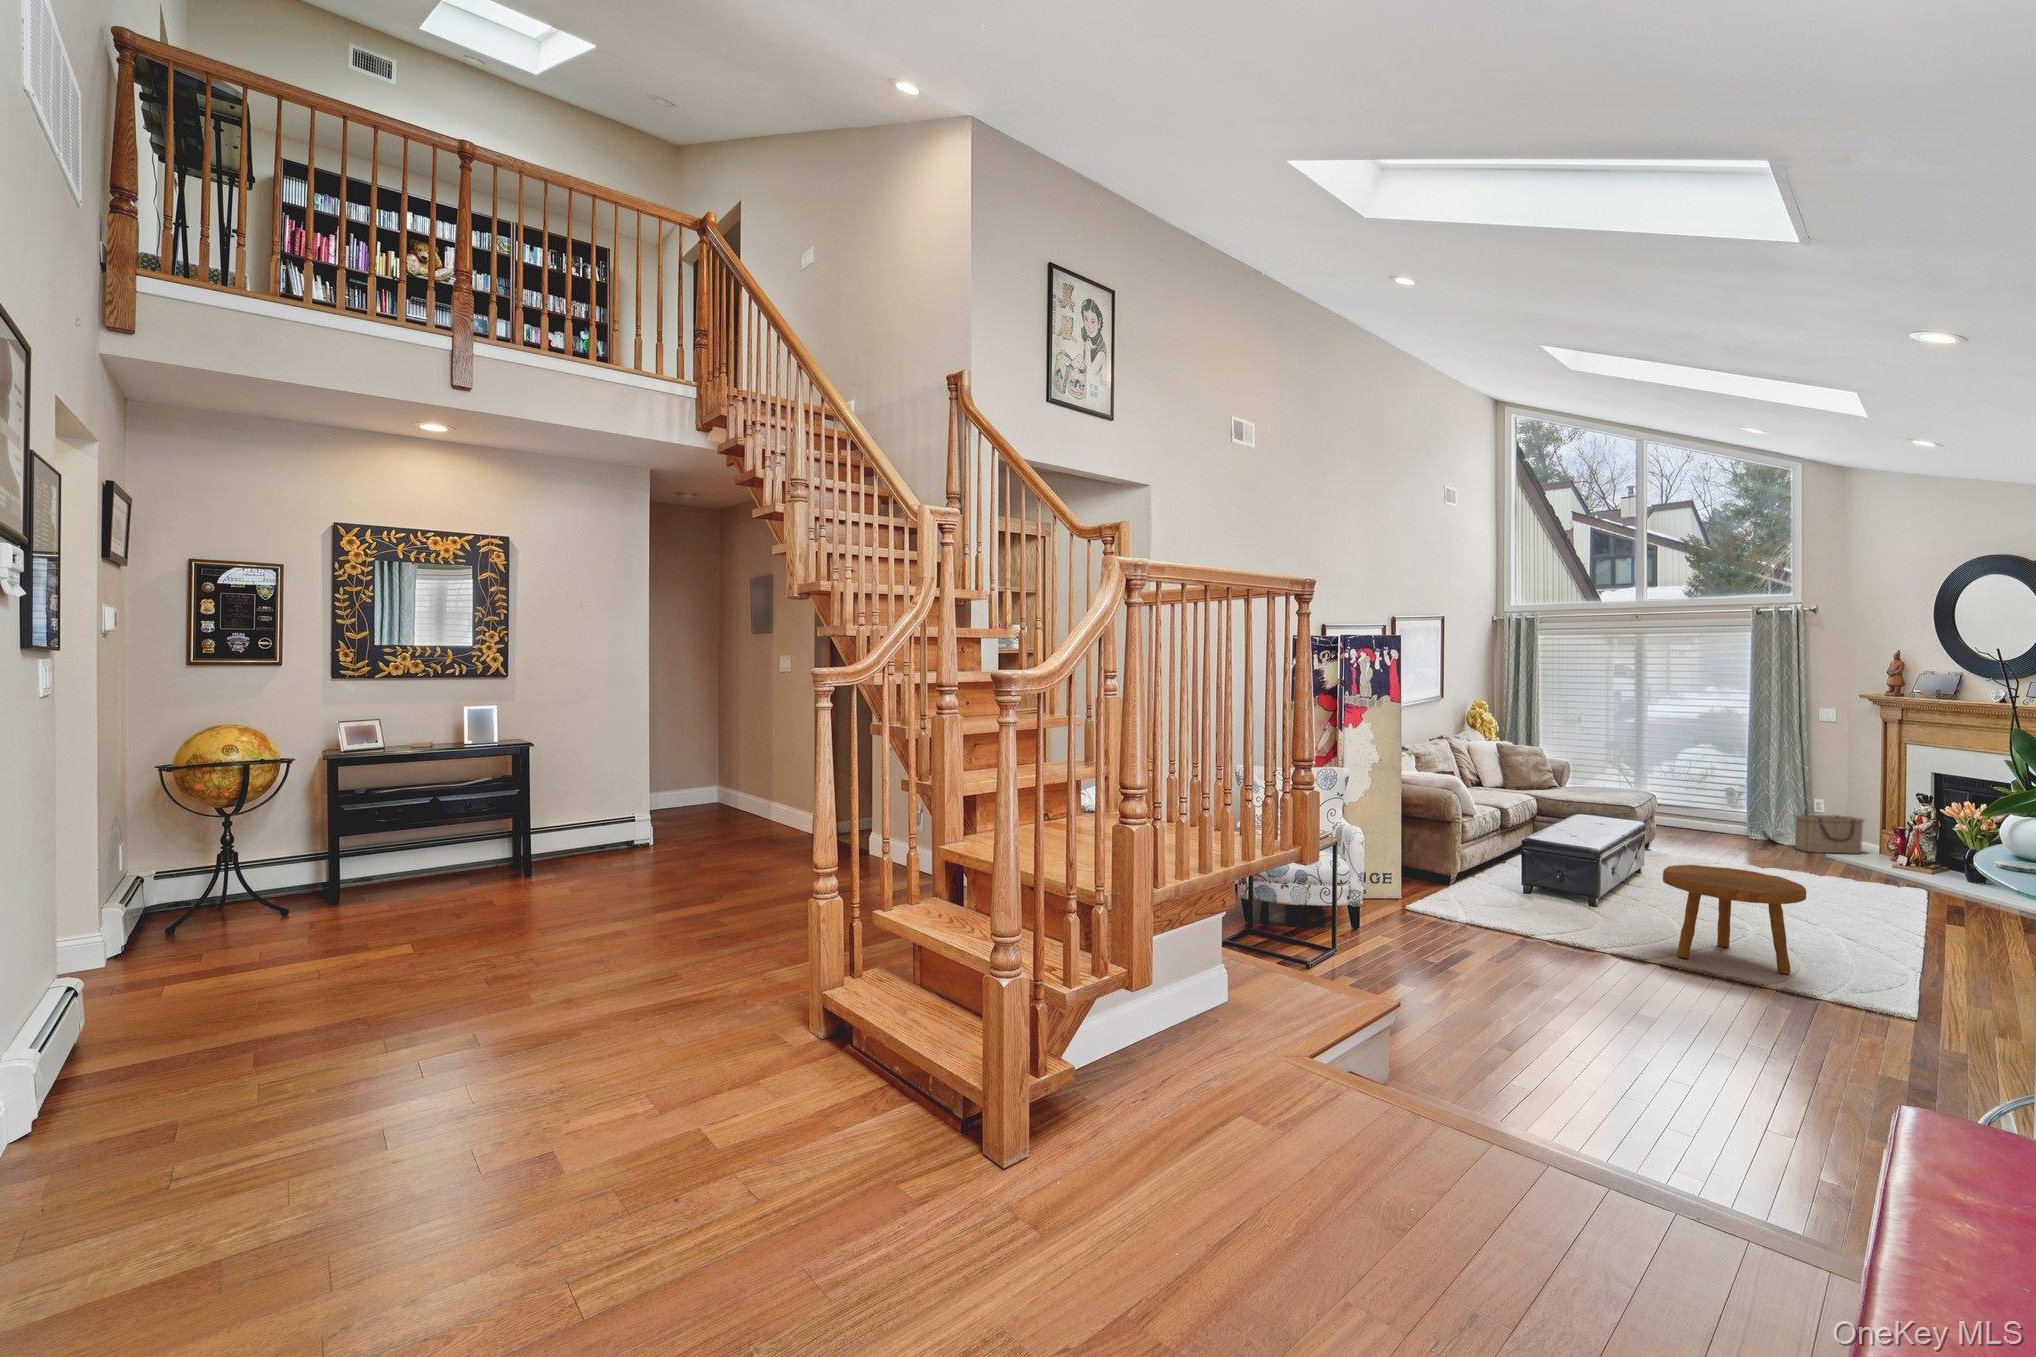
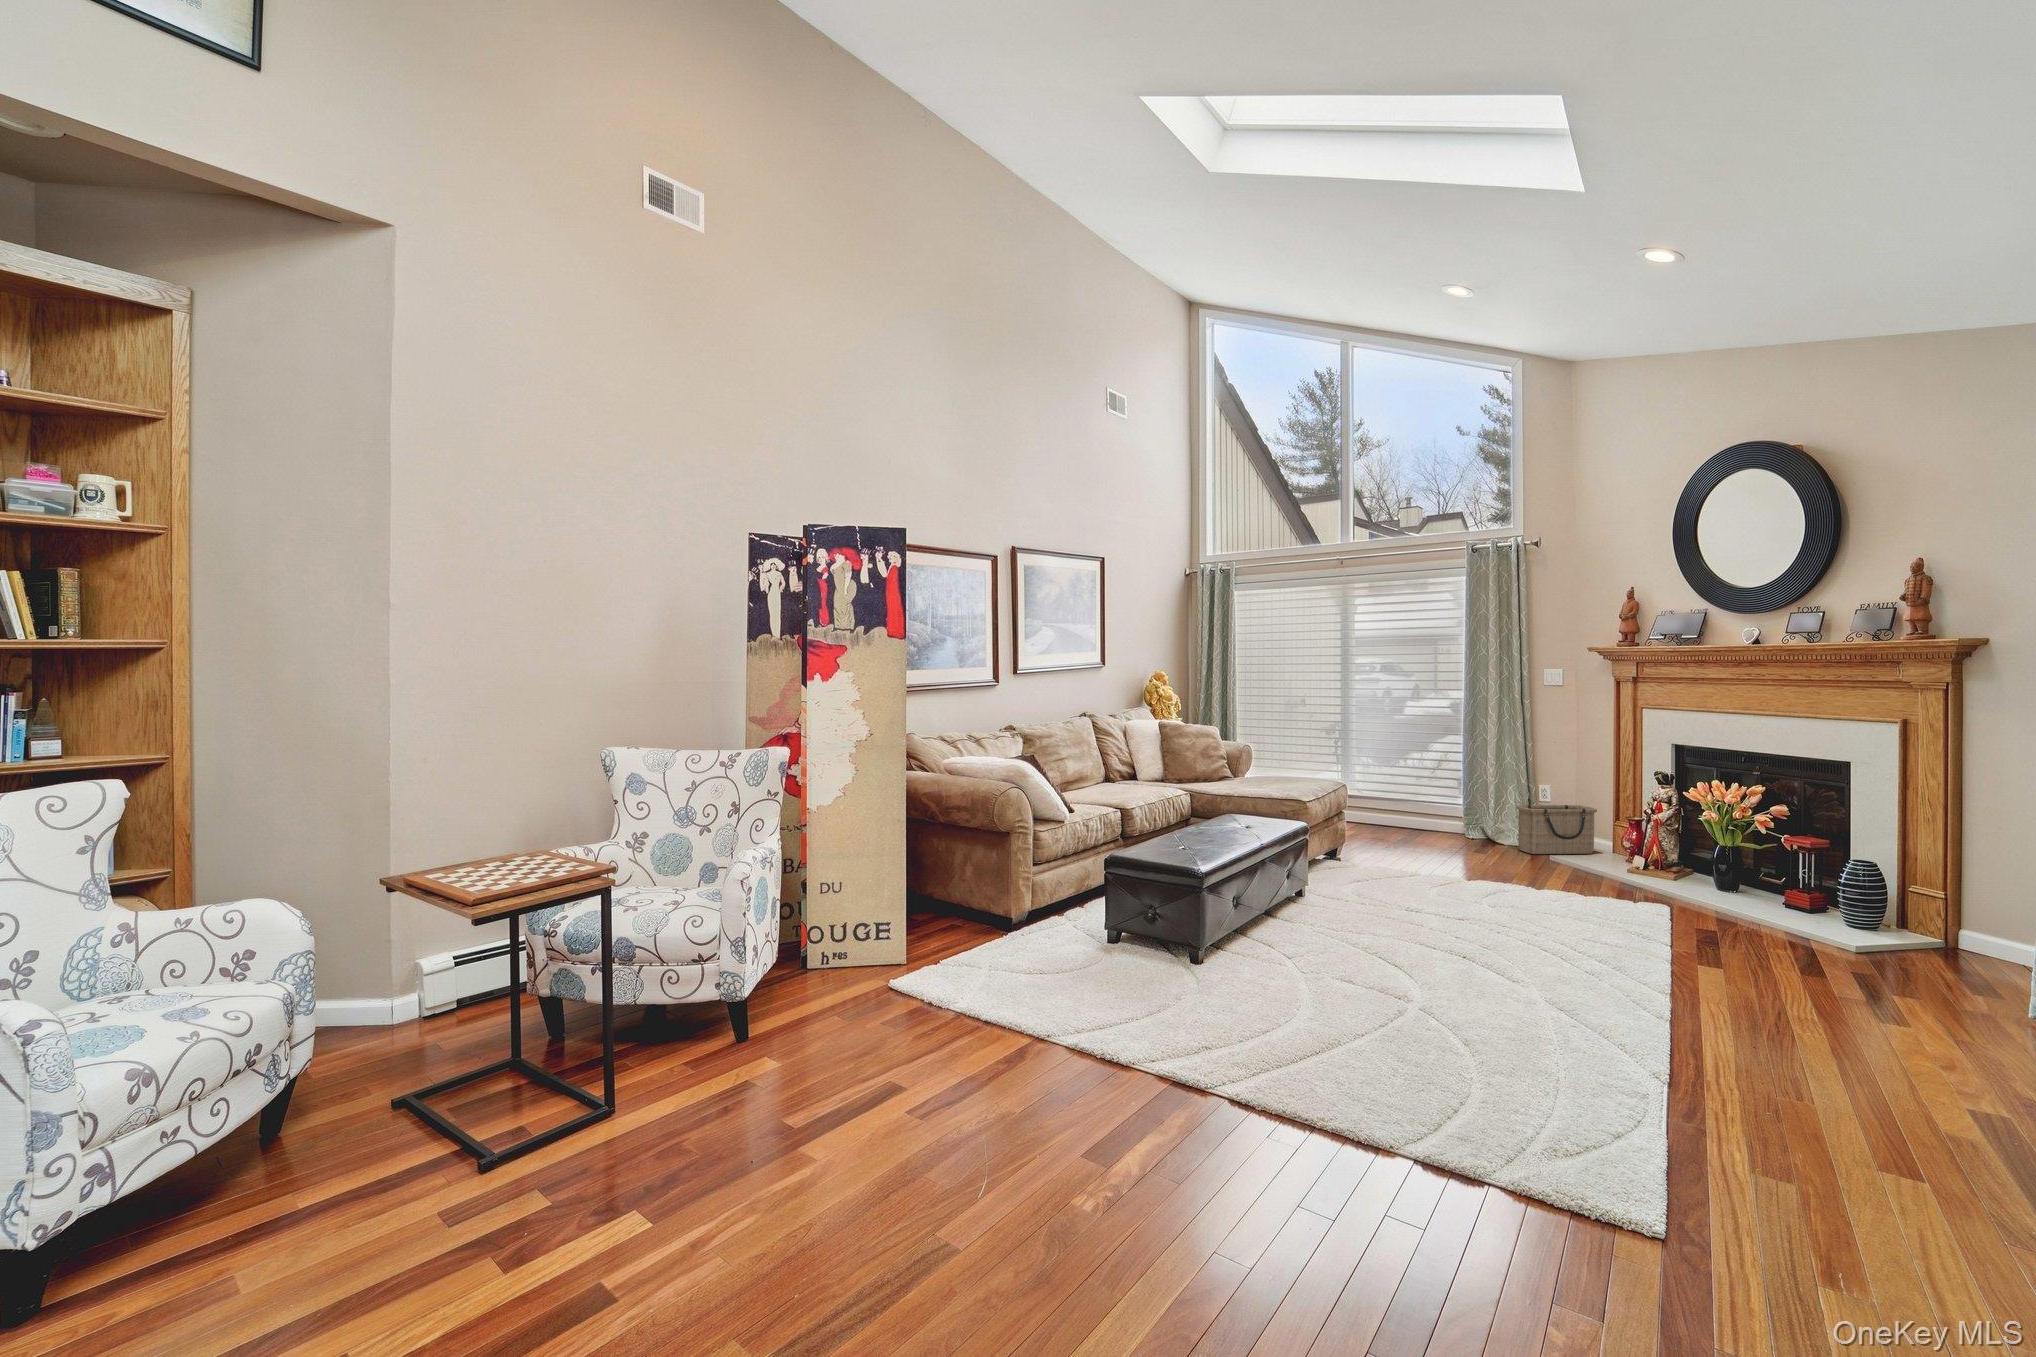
footstool: present [1663,865,1806,974] -> none [1257,897,1475,1101]

